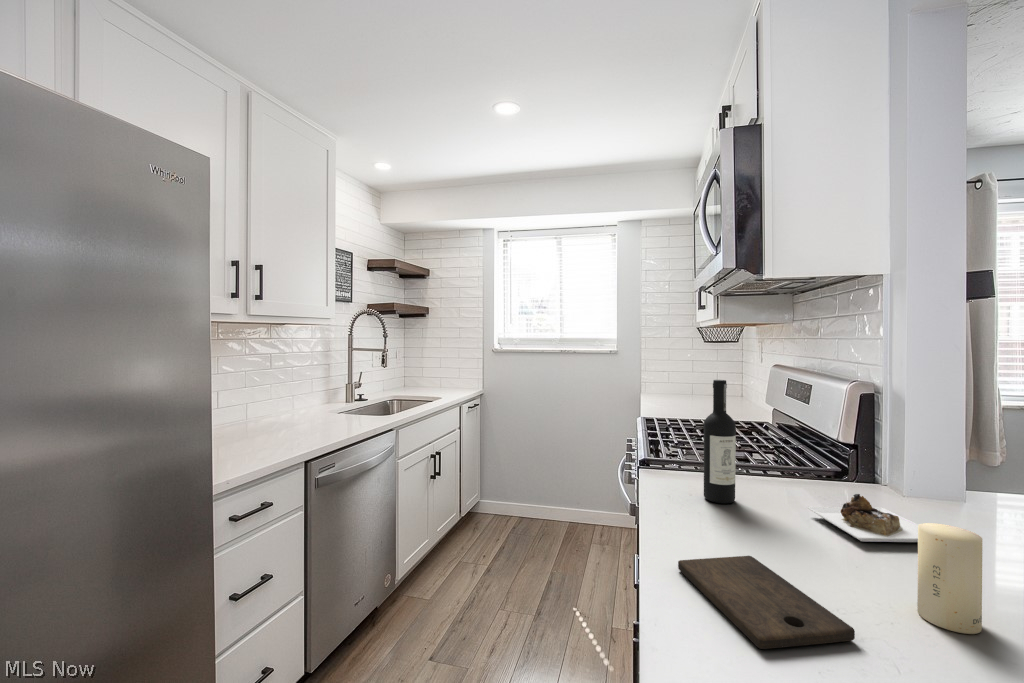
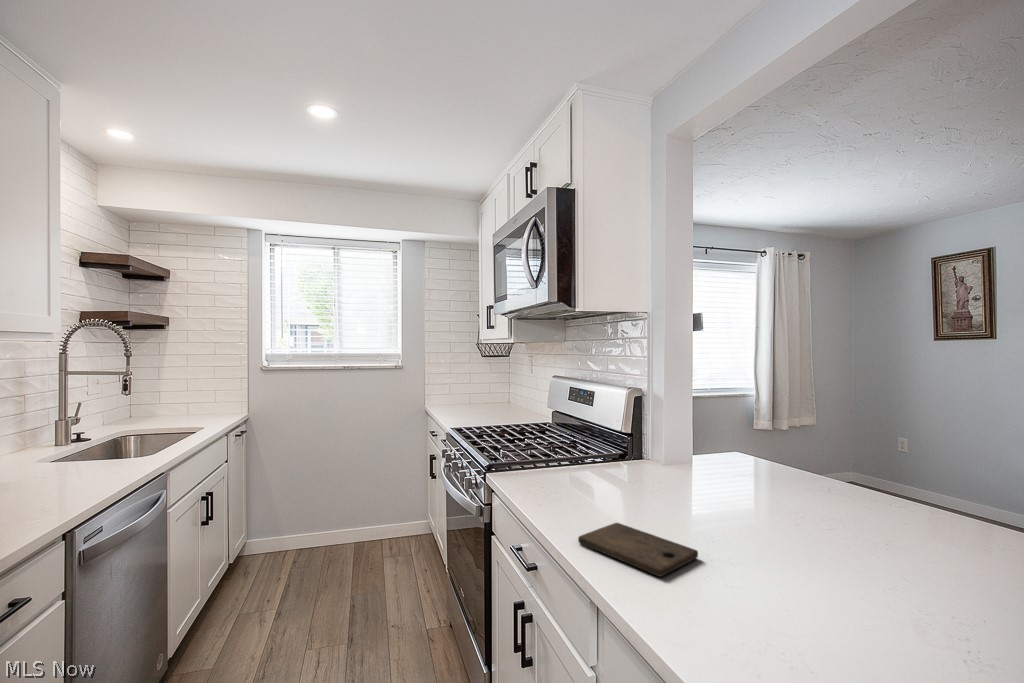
wine bottle: present [704,380,918,542] -> none [551,394,703,499]
candle: present [917,523,983,634] -> none [712,478,743,539]

